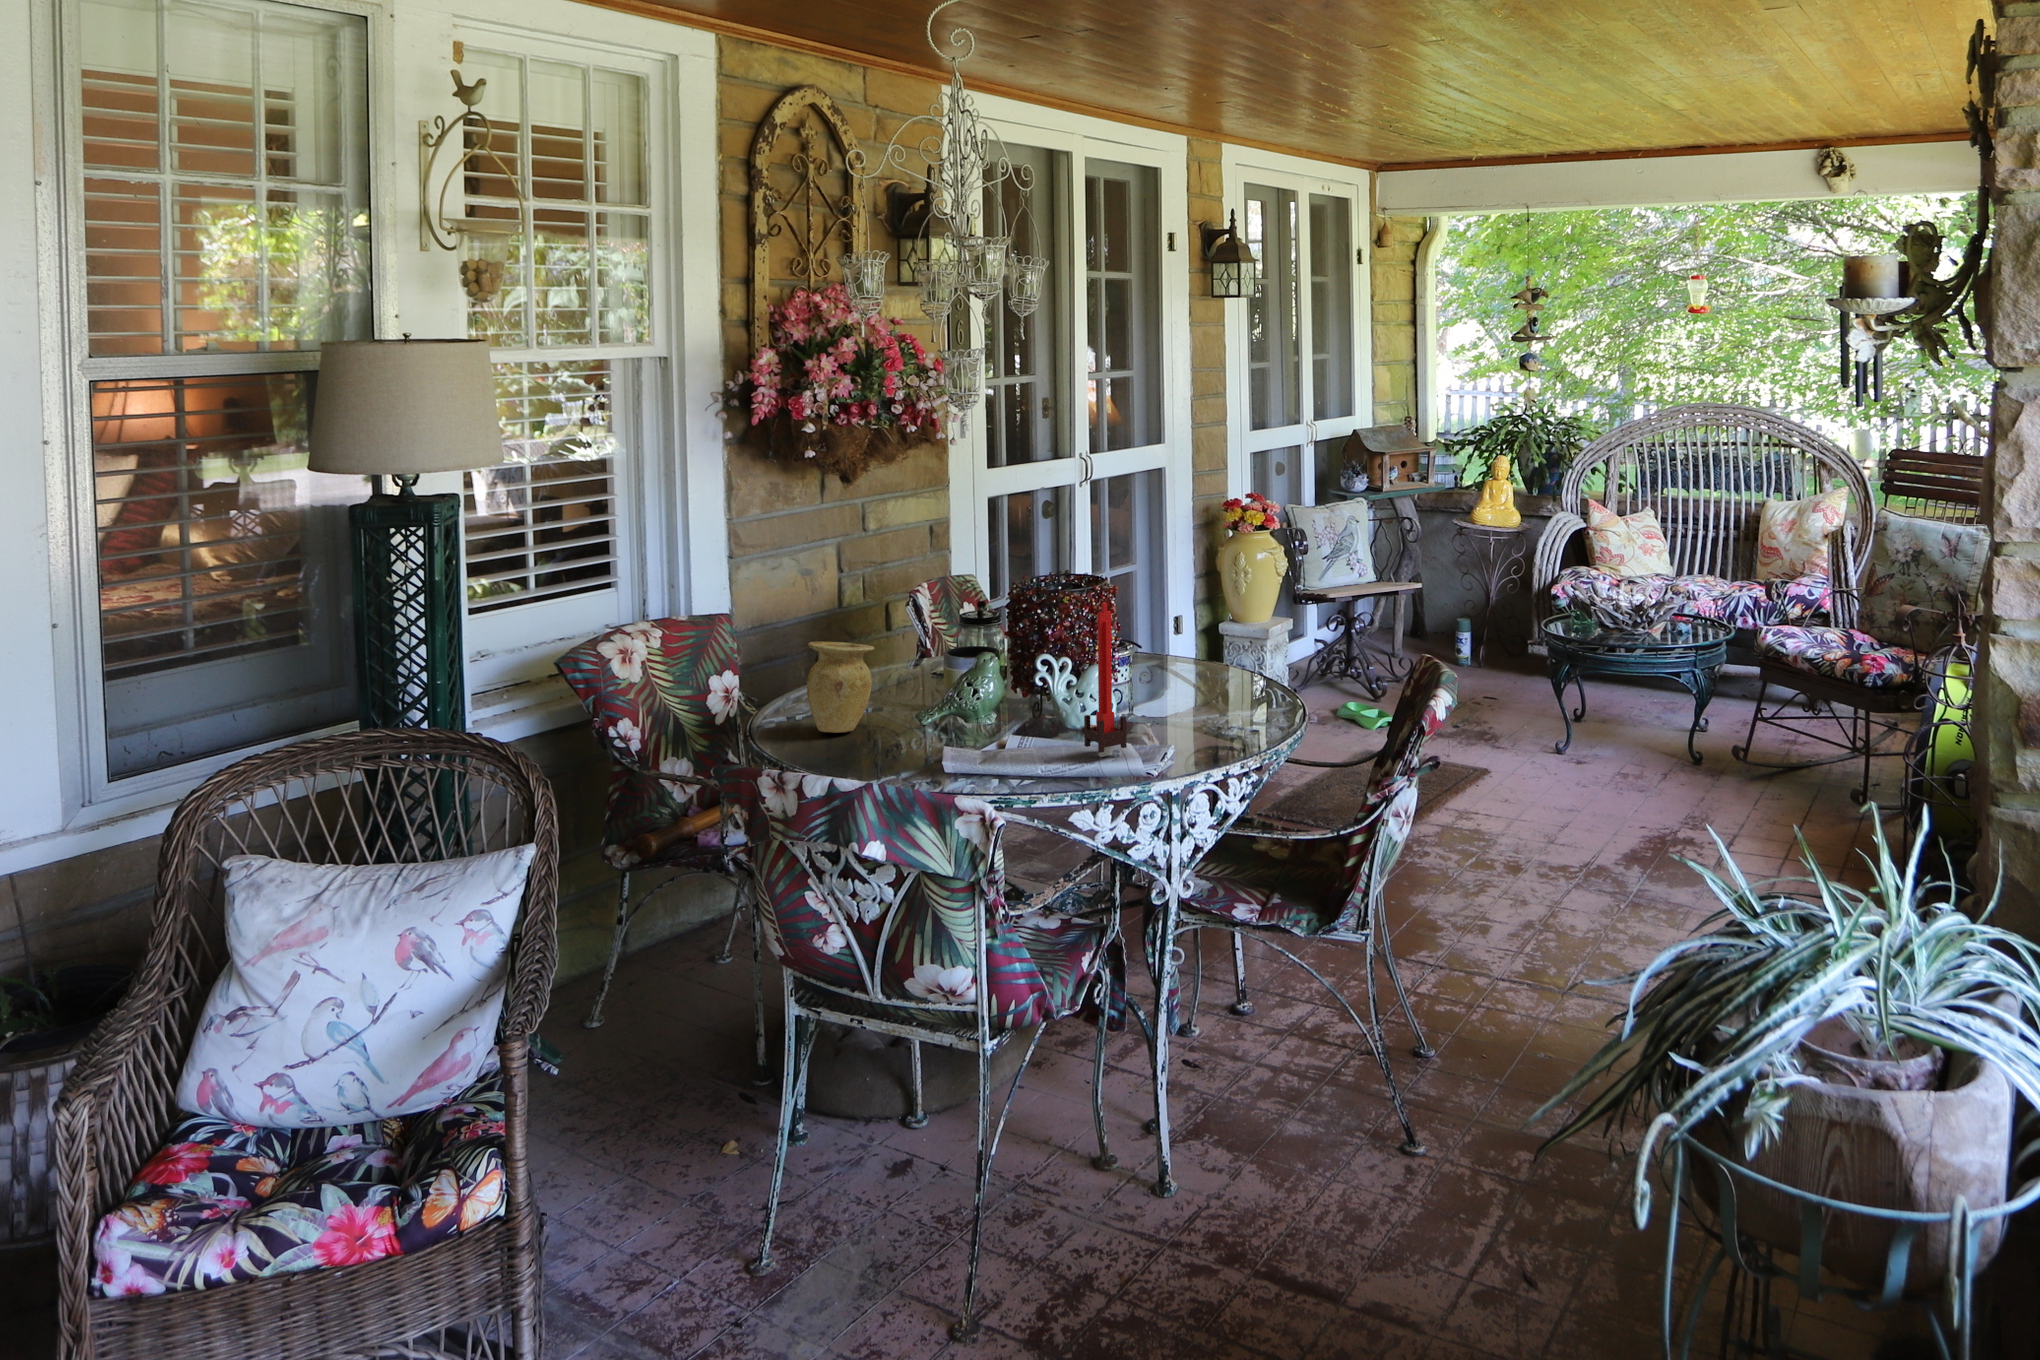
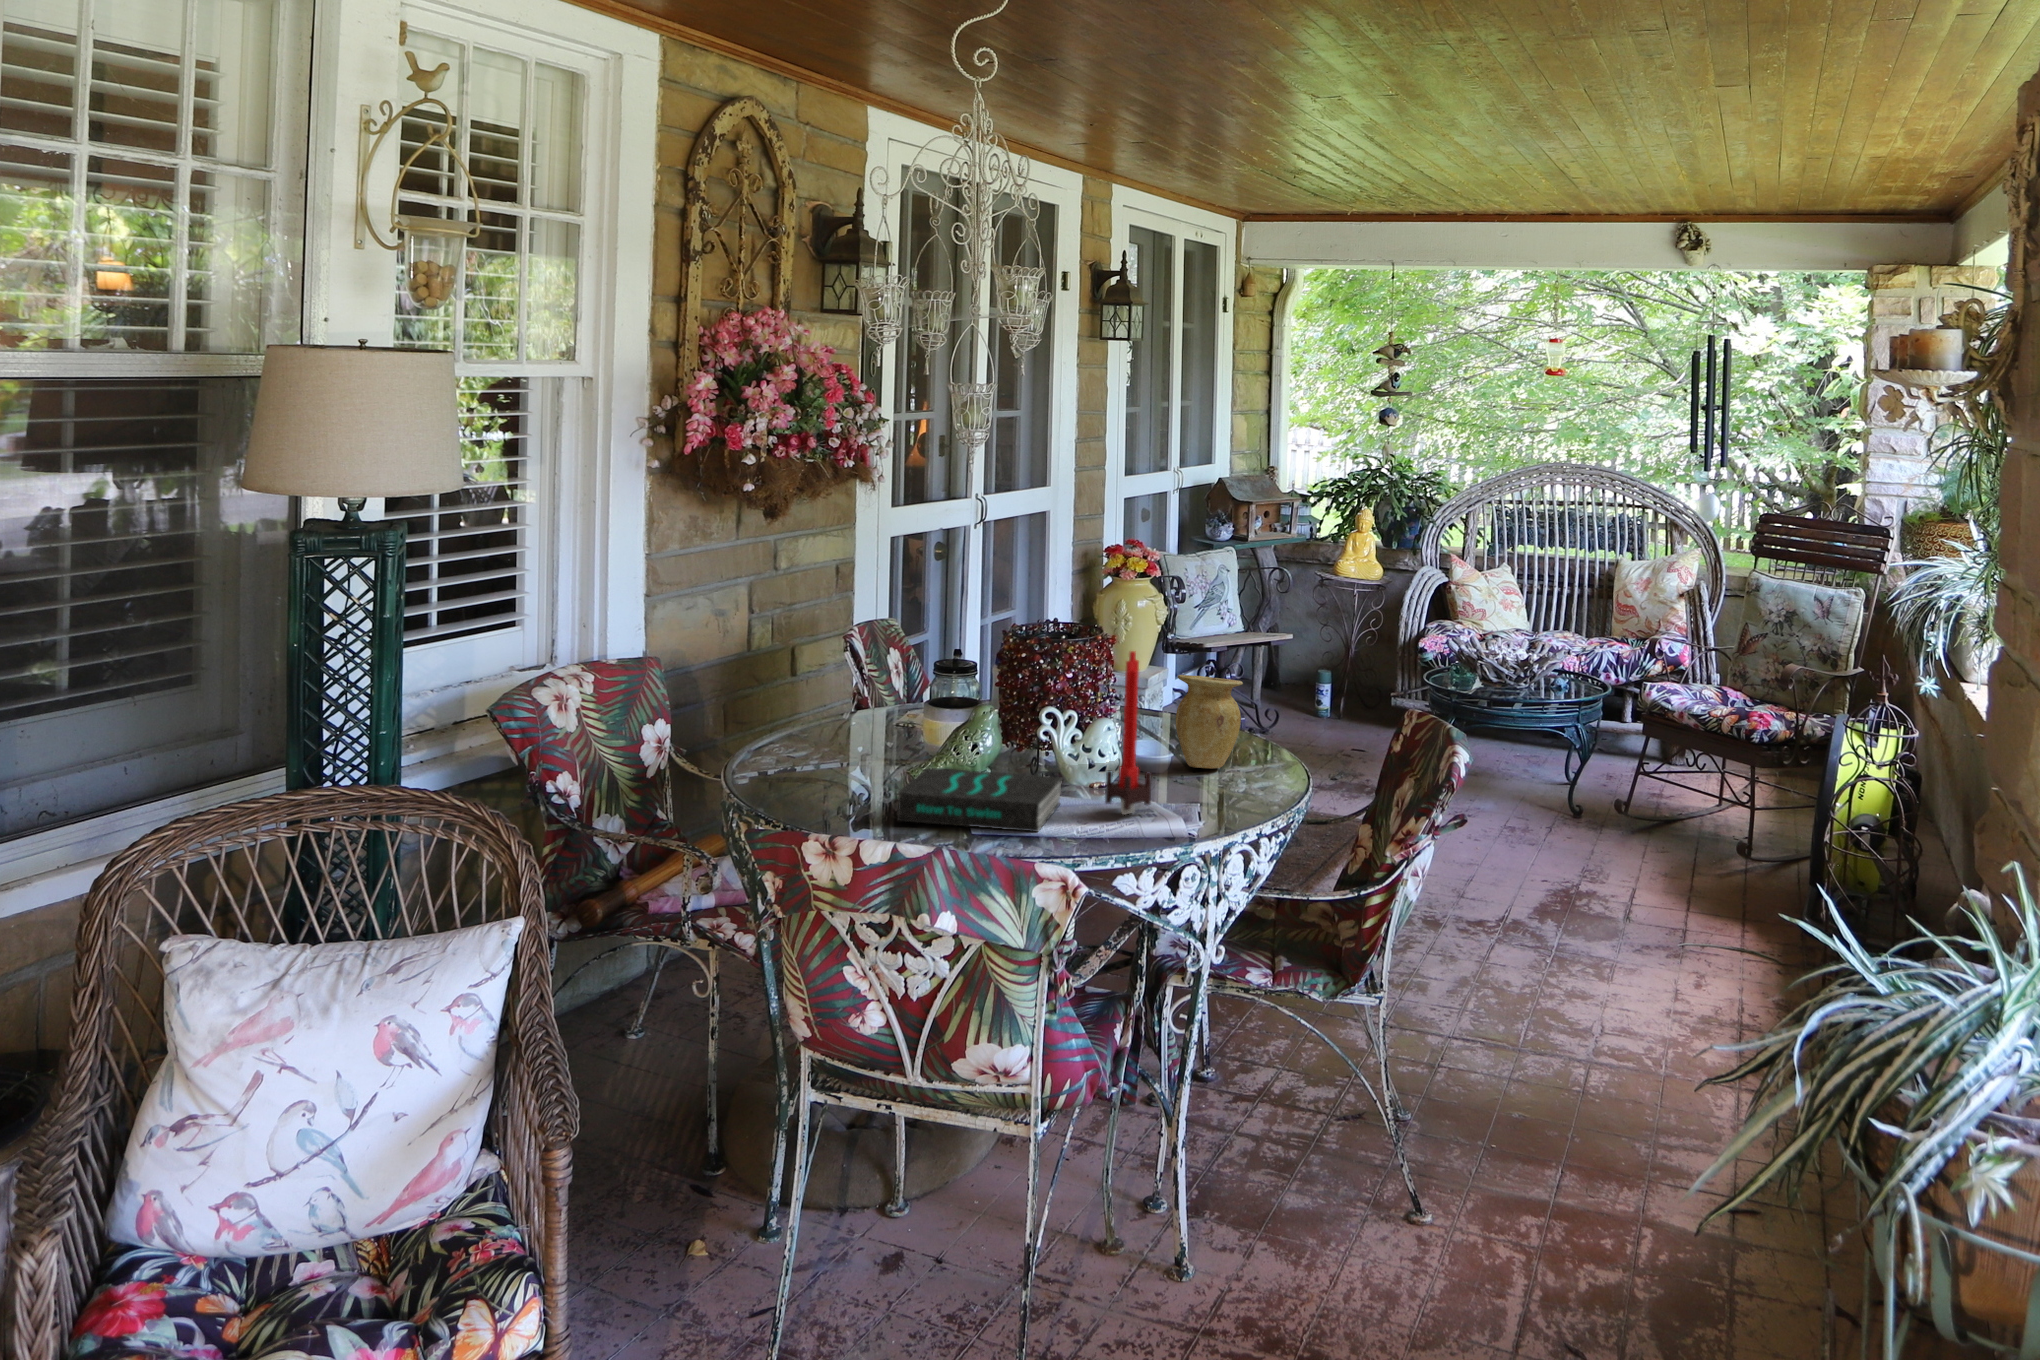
vase: present [807,642,875,733] -> present [1176,675,1243,768]
book: none [889,713,1051,773] -> present [898,768,1063,832]

